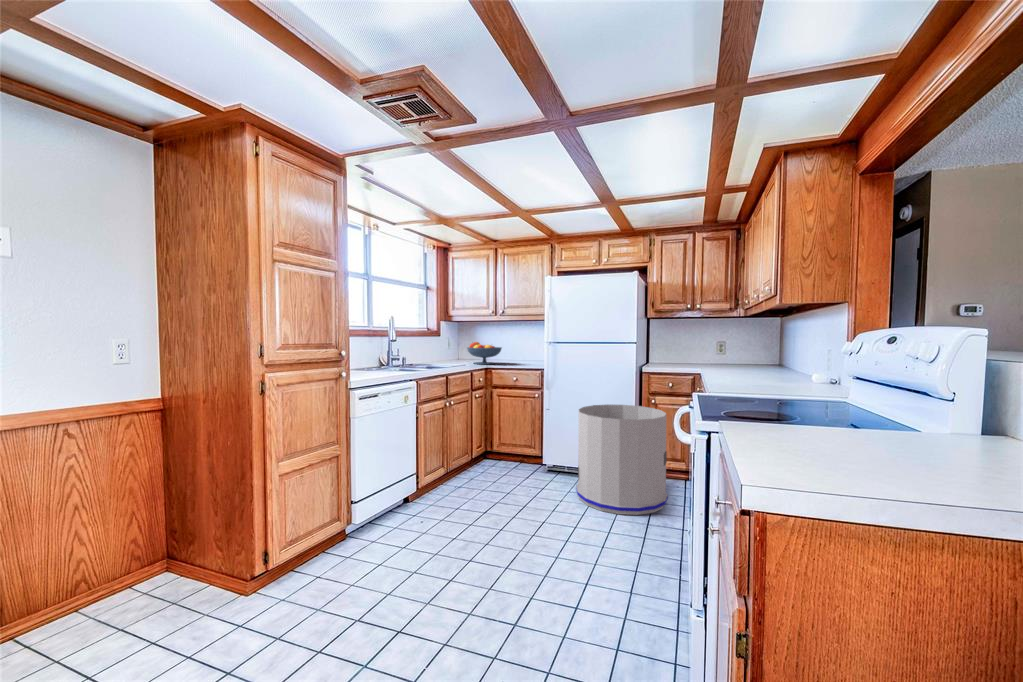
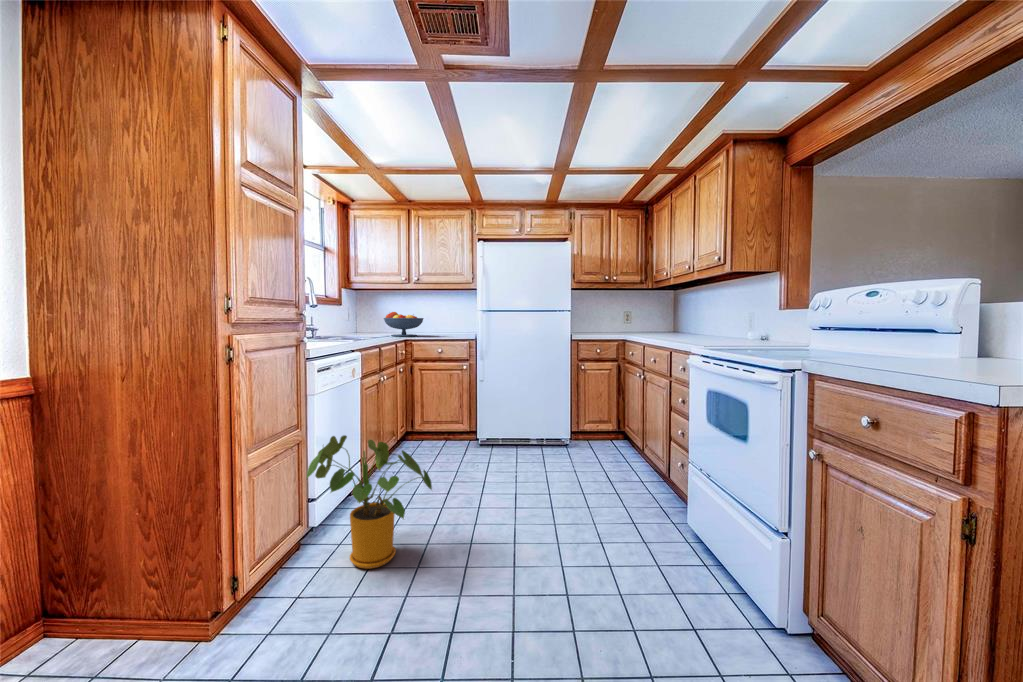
trash can: present [576,405,668,515] -> none [525,372,611,474]
house plant: none [331,452,427,569] -> present [307,435,432,569]

